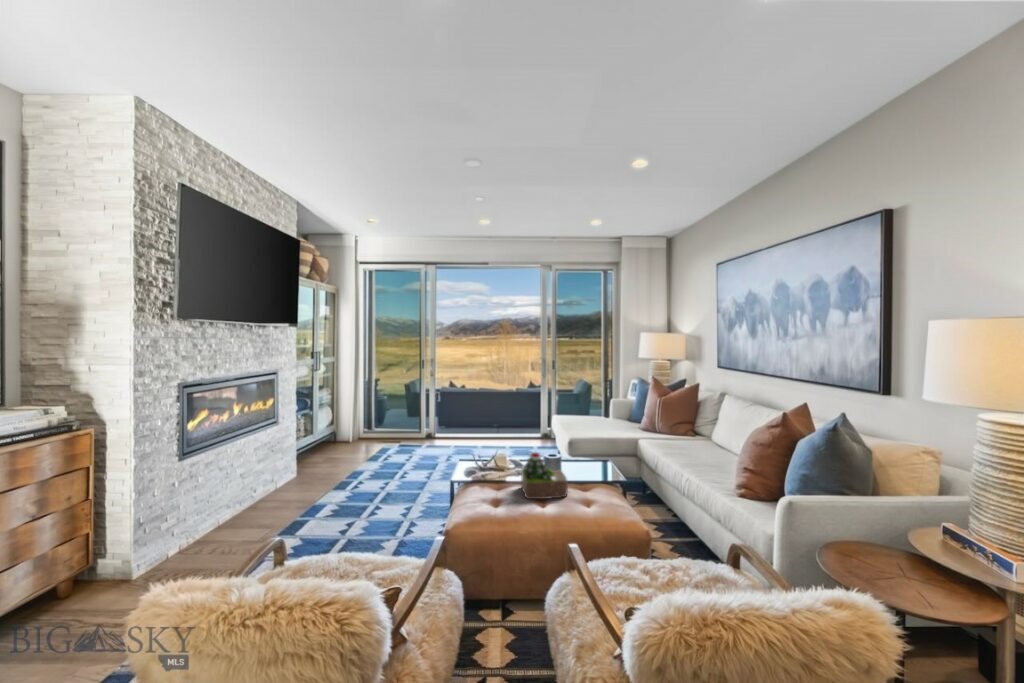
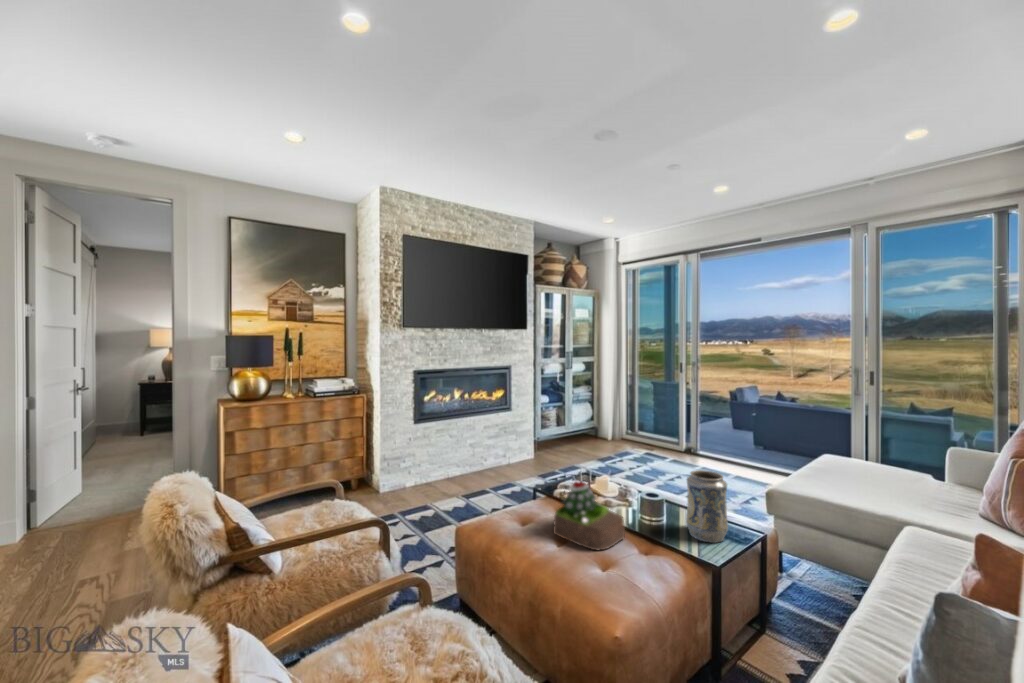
decorative vase: none [572,428,597,474] -> present [686,470,728,543]

